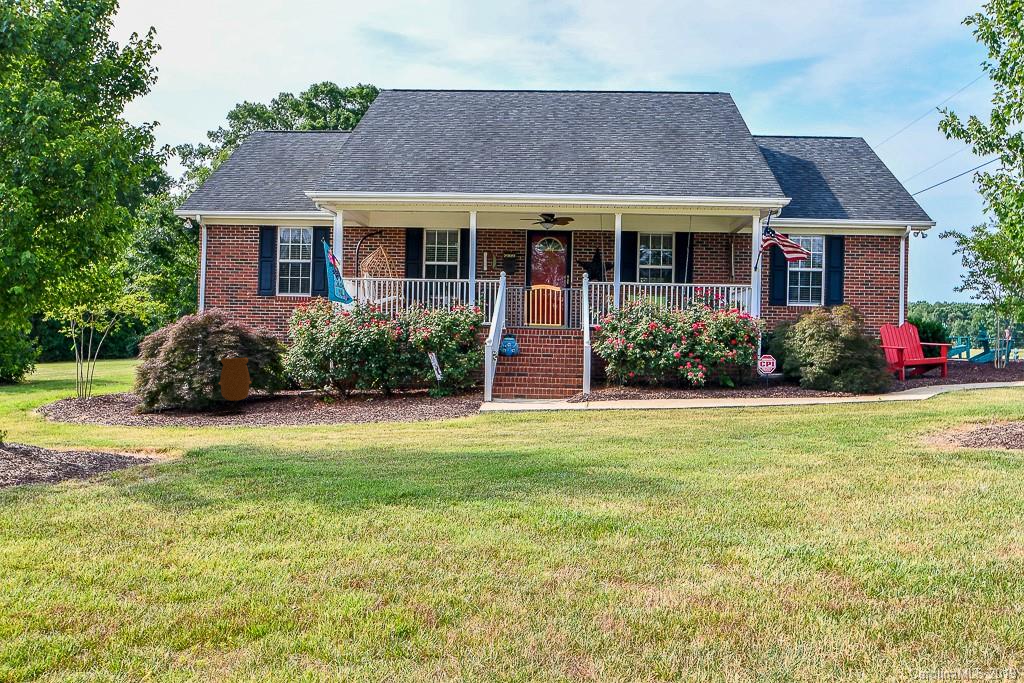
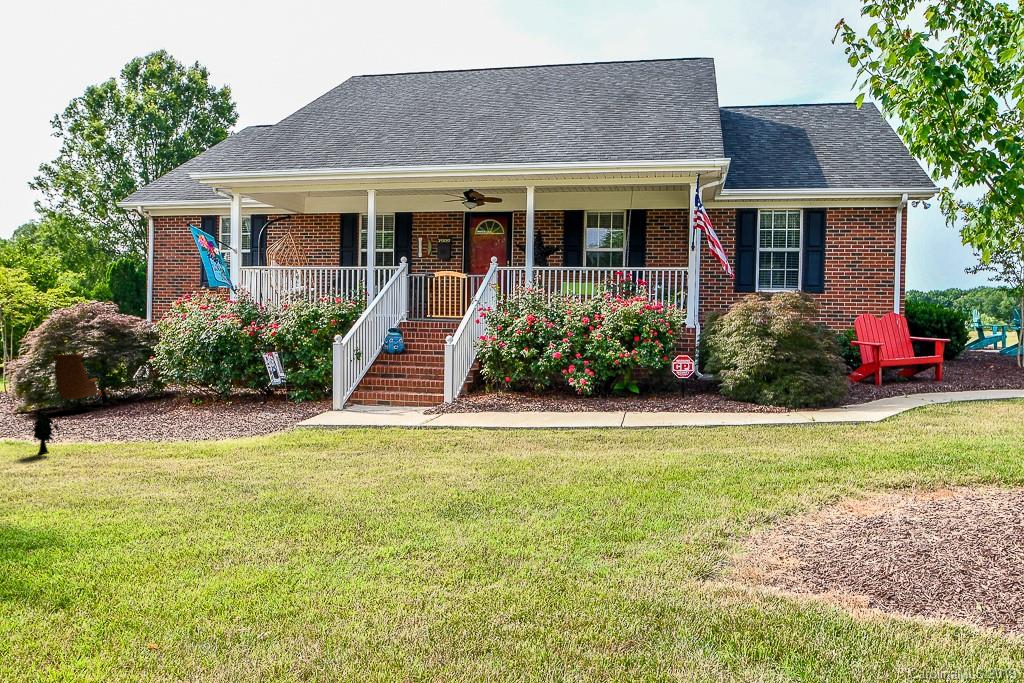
decorative plant: none [317,396,341,435] -> present [29,407,58,454]

